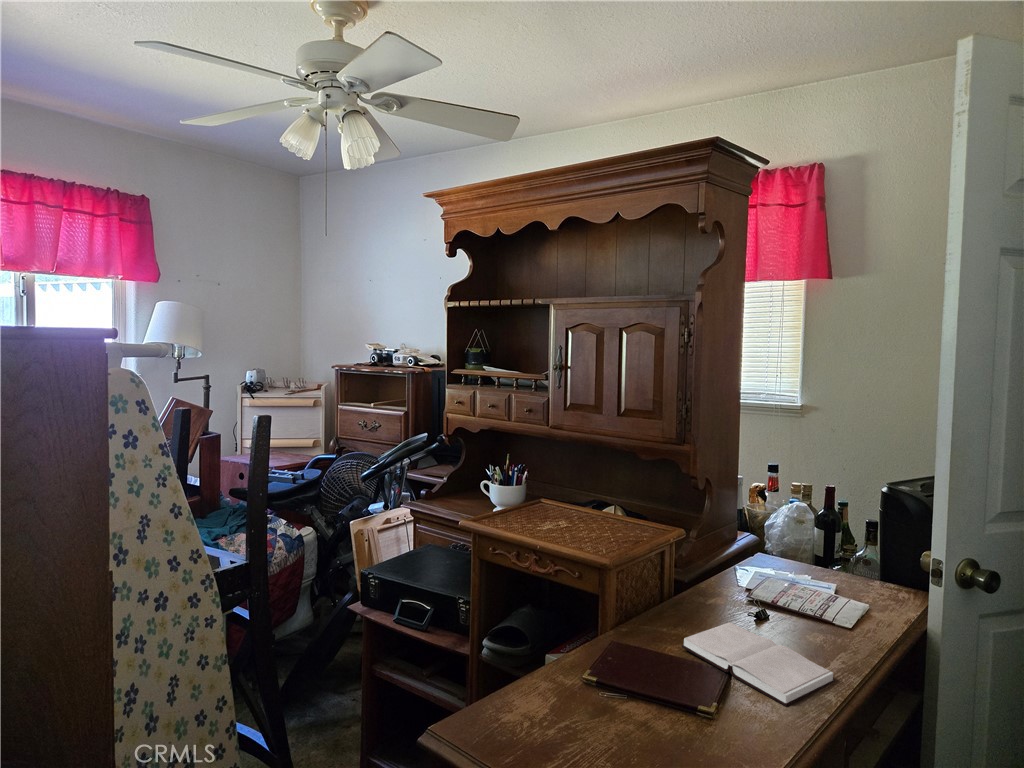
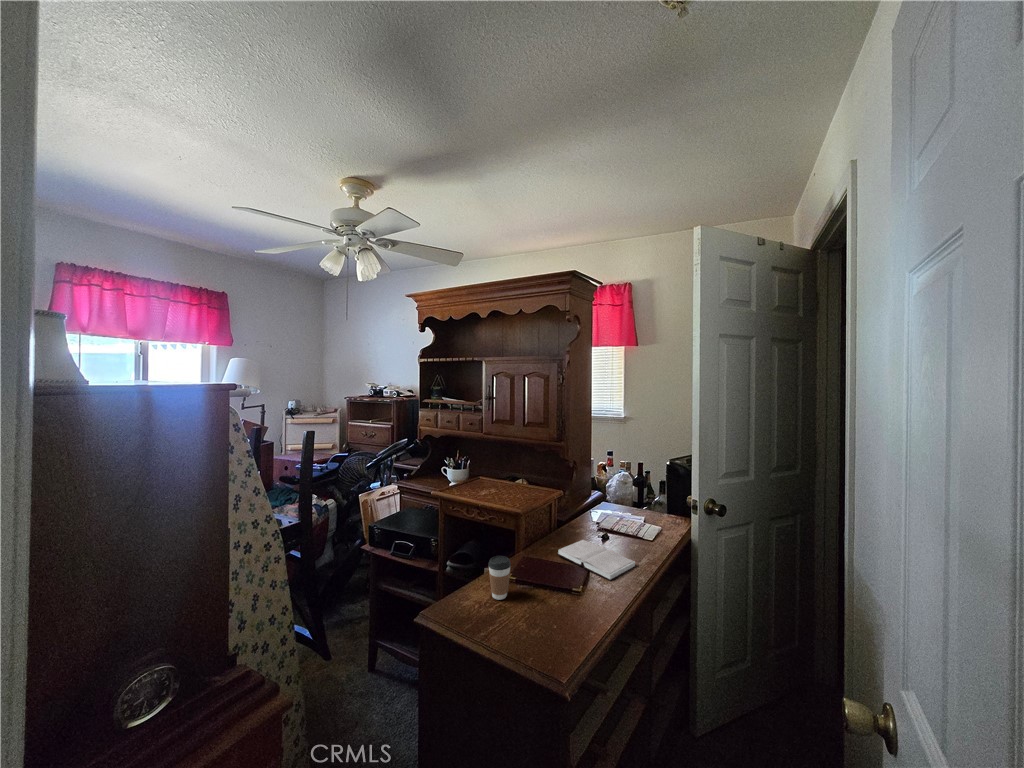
coffee cup: none [557,646,599,725] -> present [488,556,511,600]

